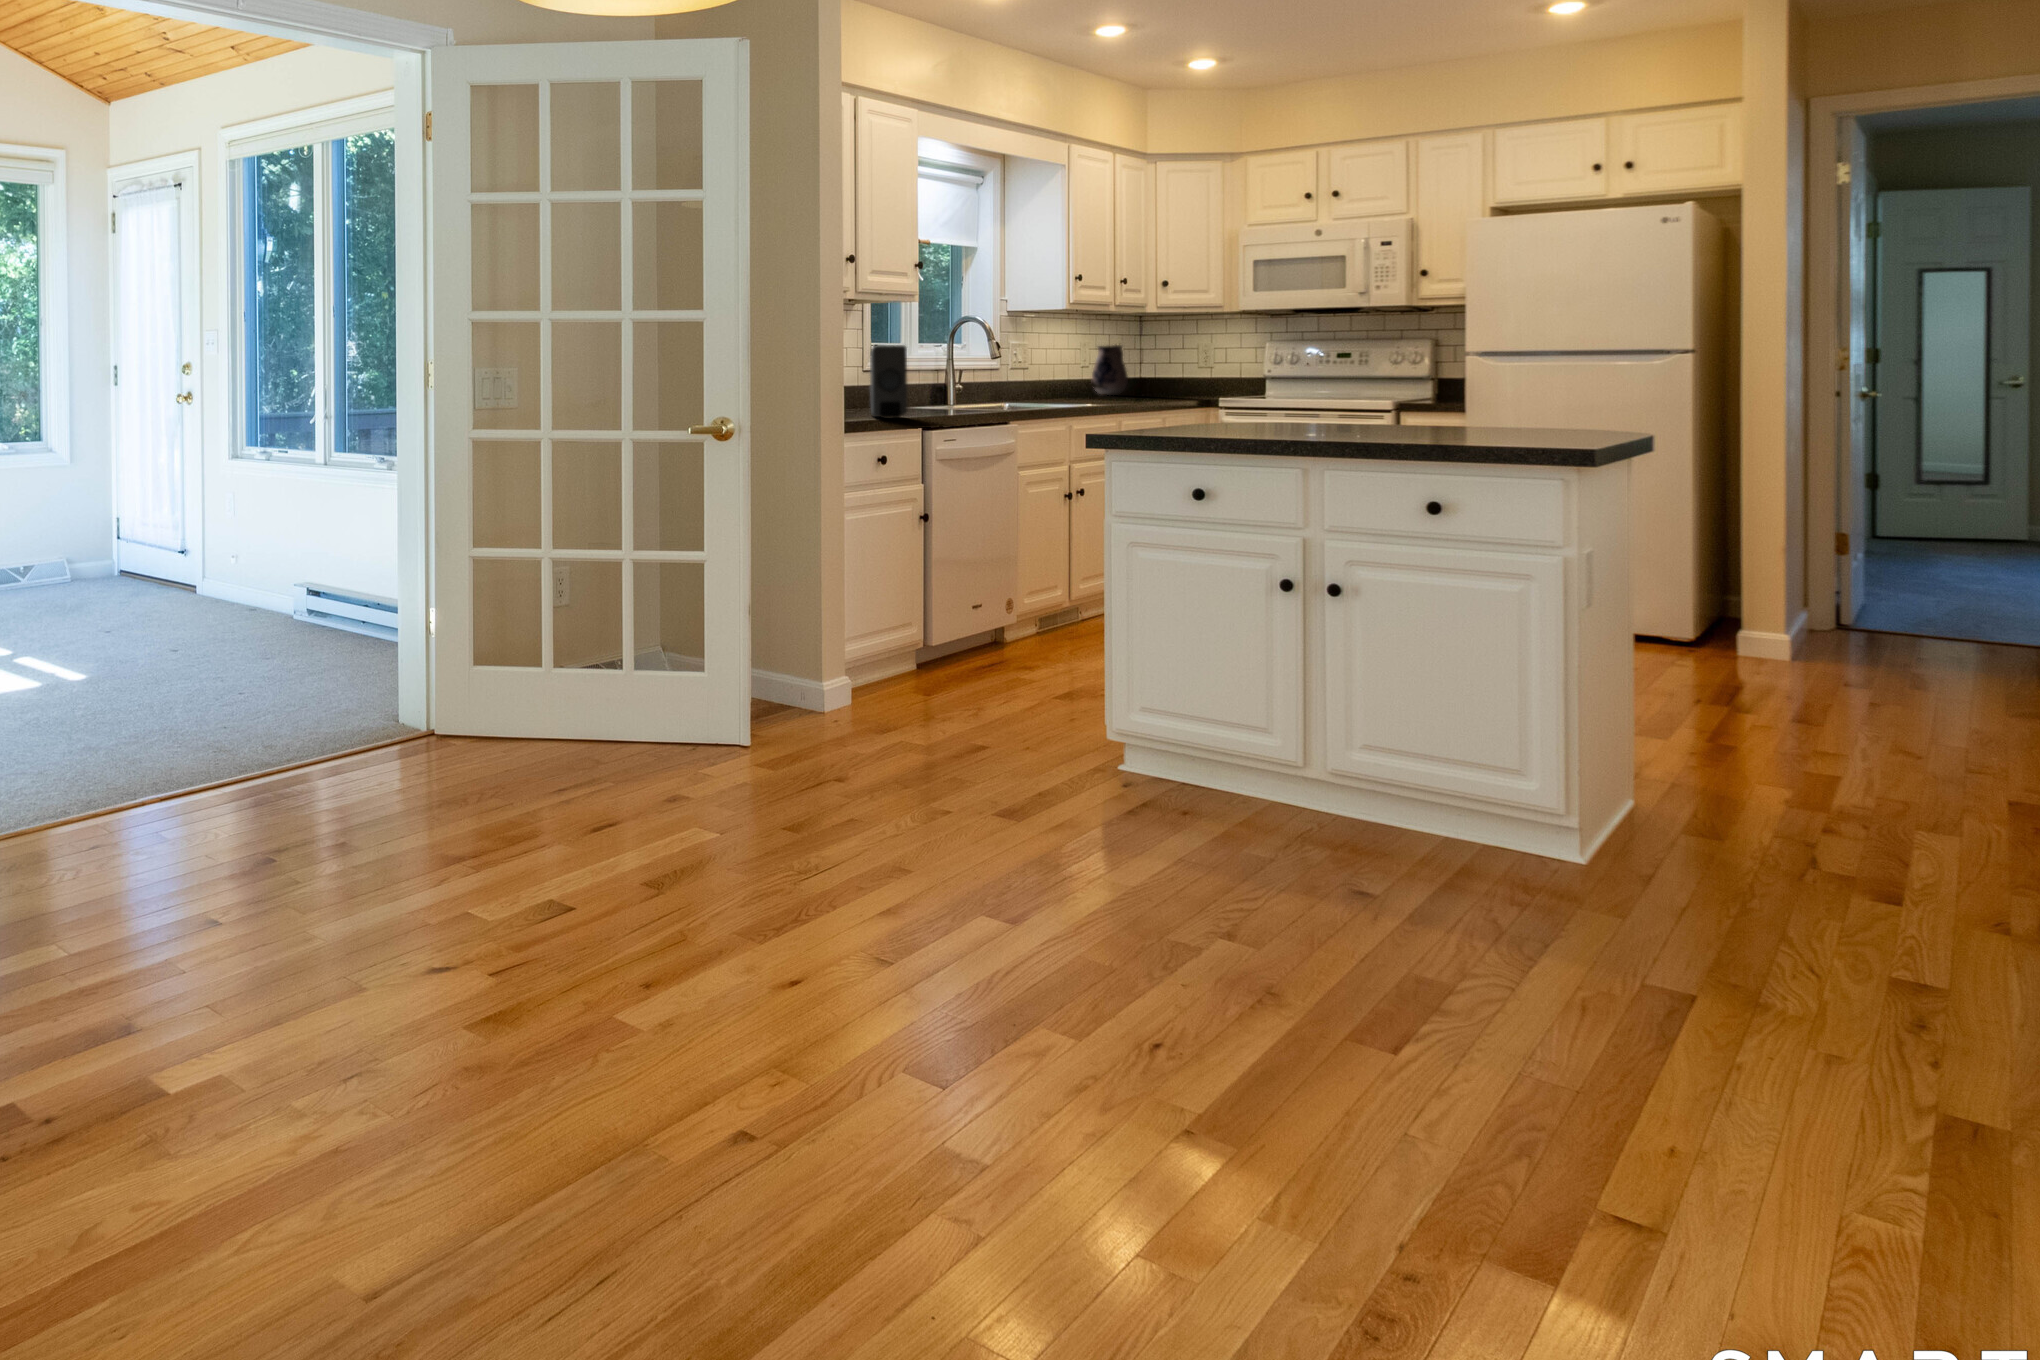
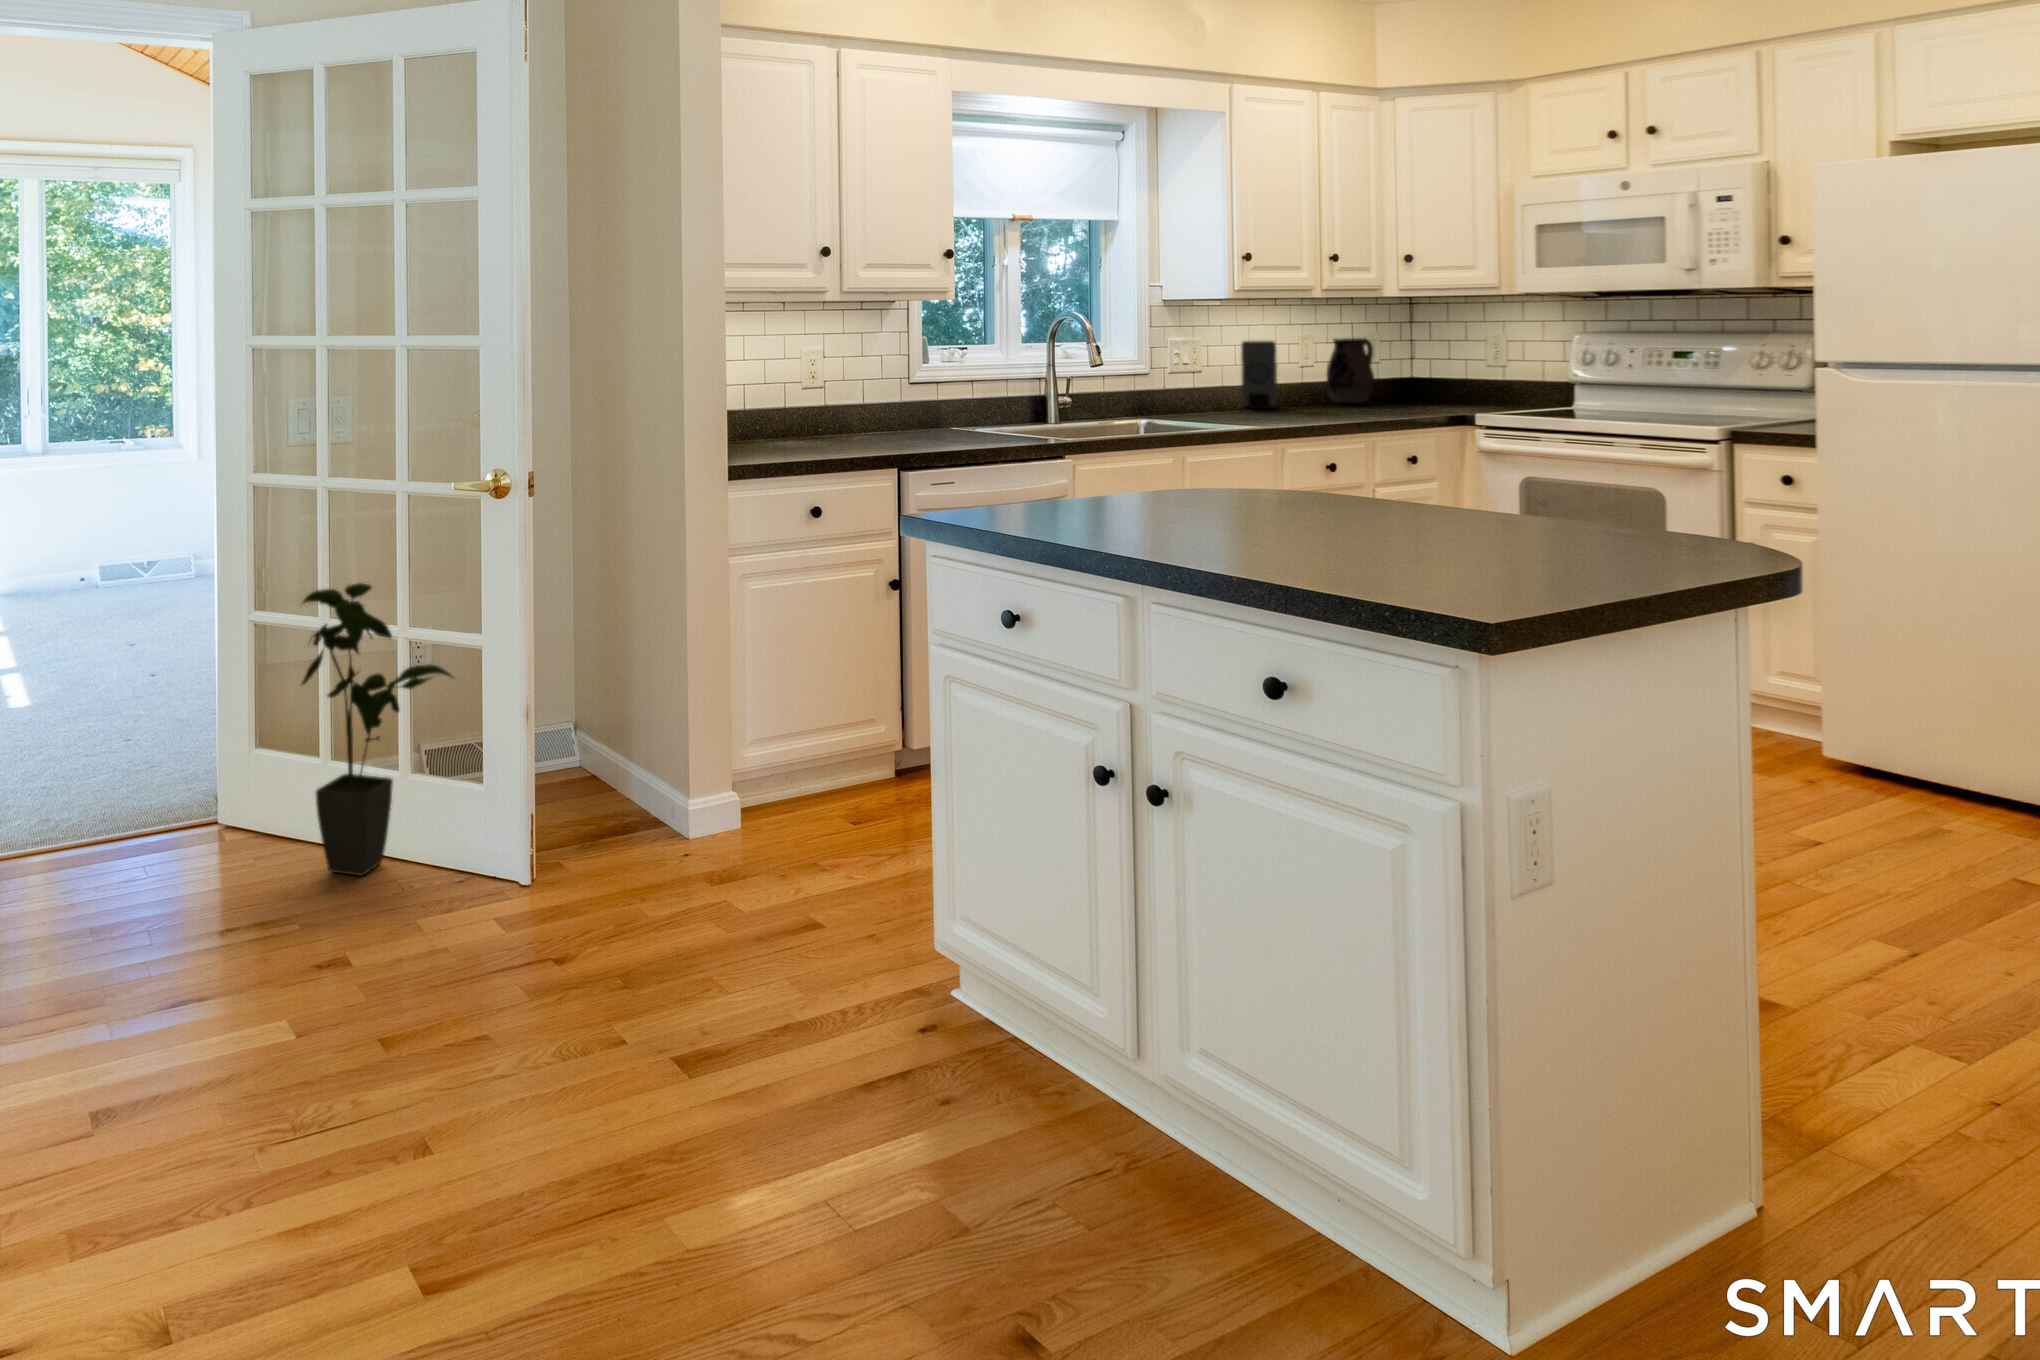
soap dispenser: present [870,345,908,418] -> present [1241,341,1277,409]
house plant: none [552,516,679,755] -> present [302,583,452,876]

